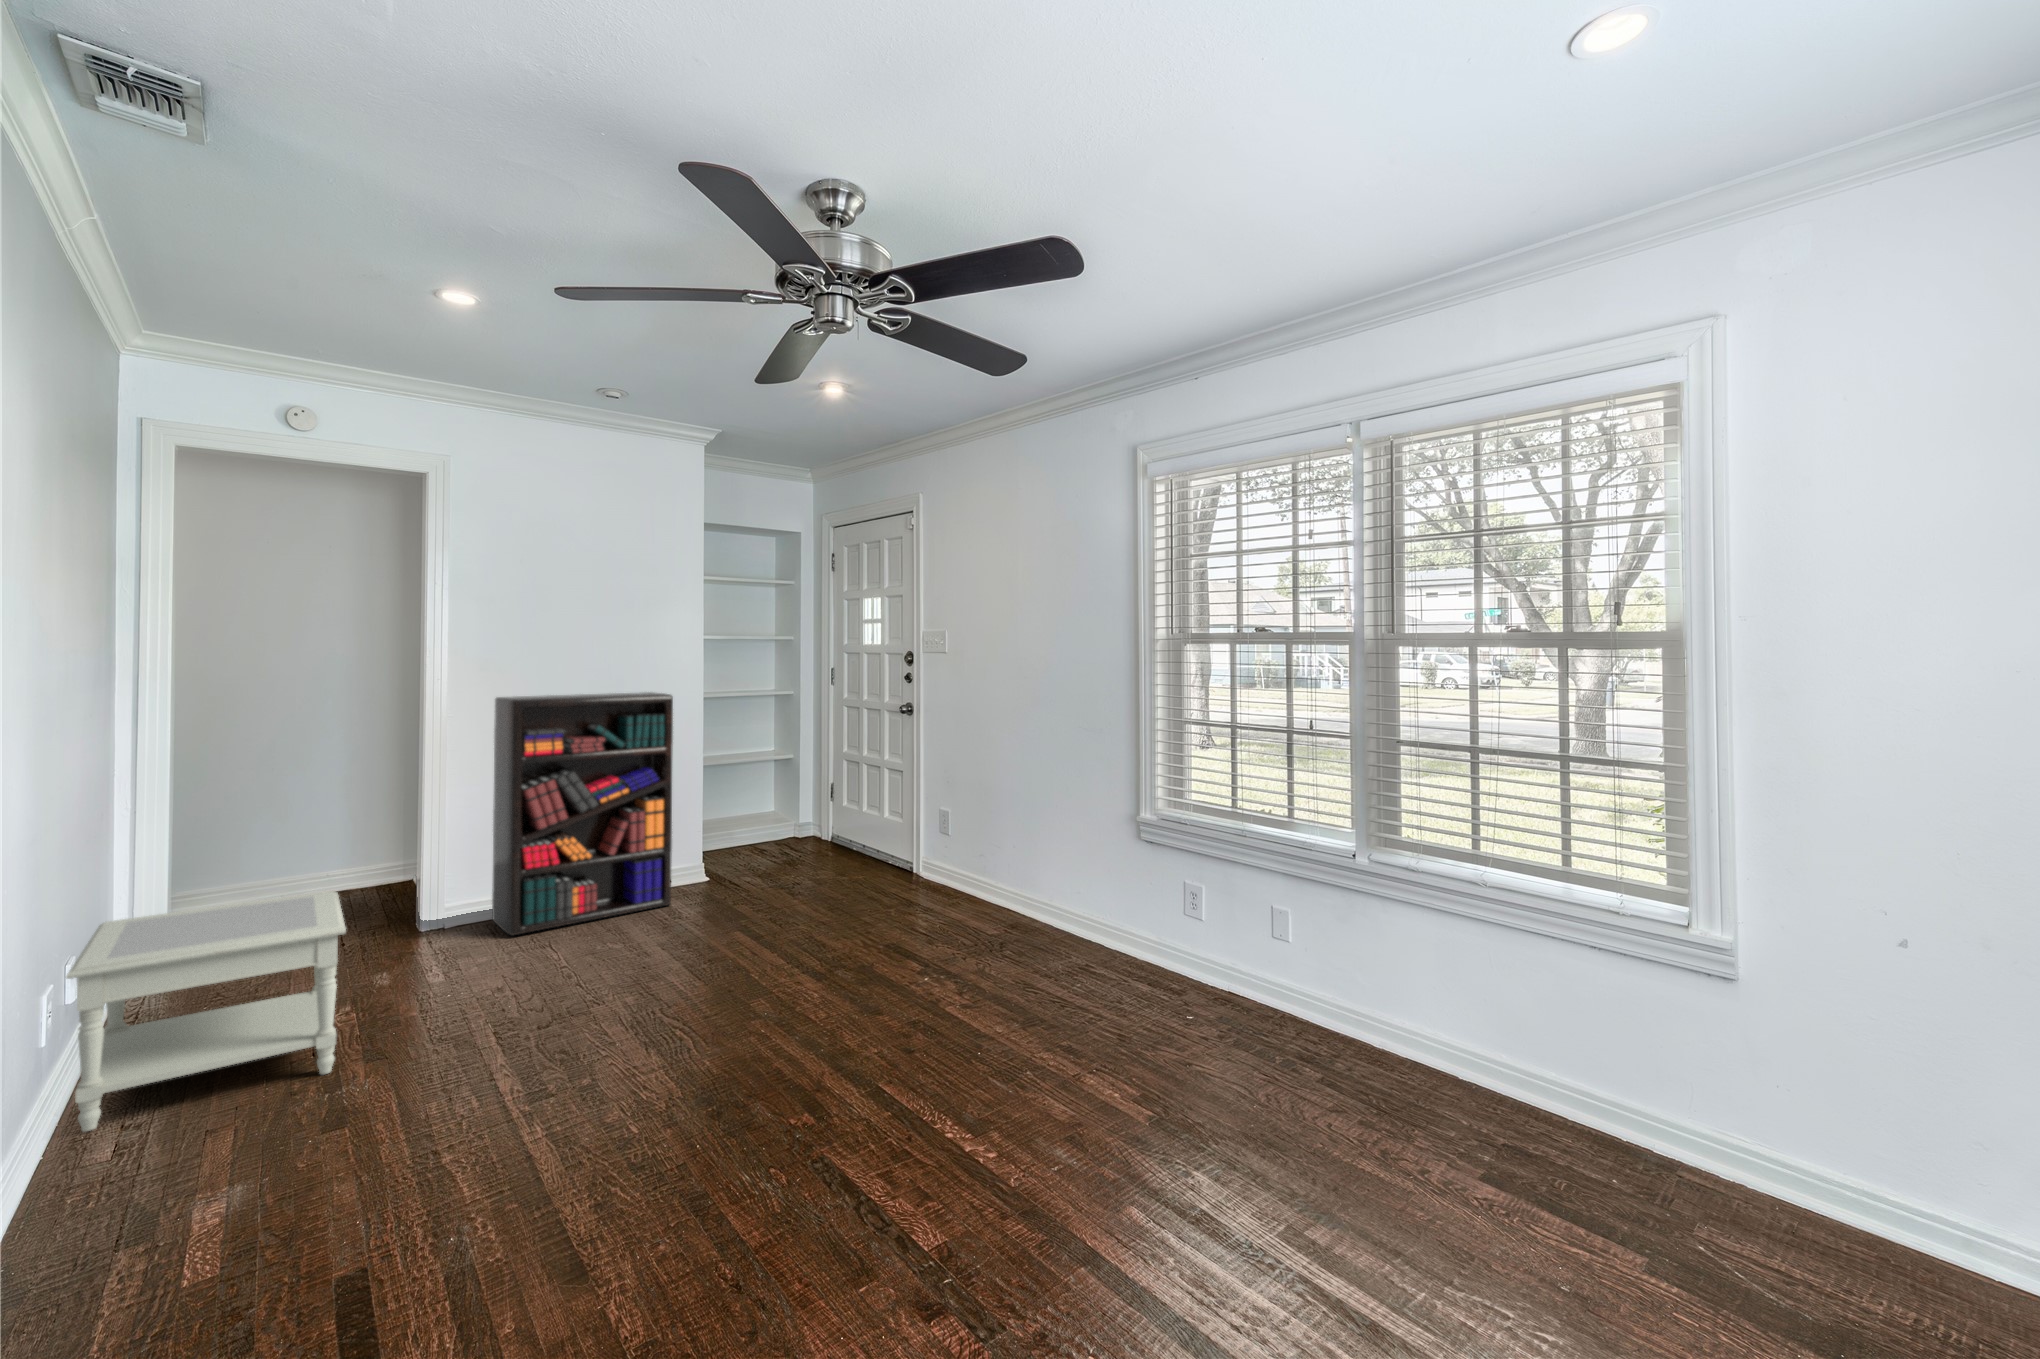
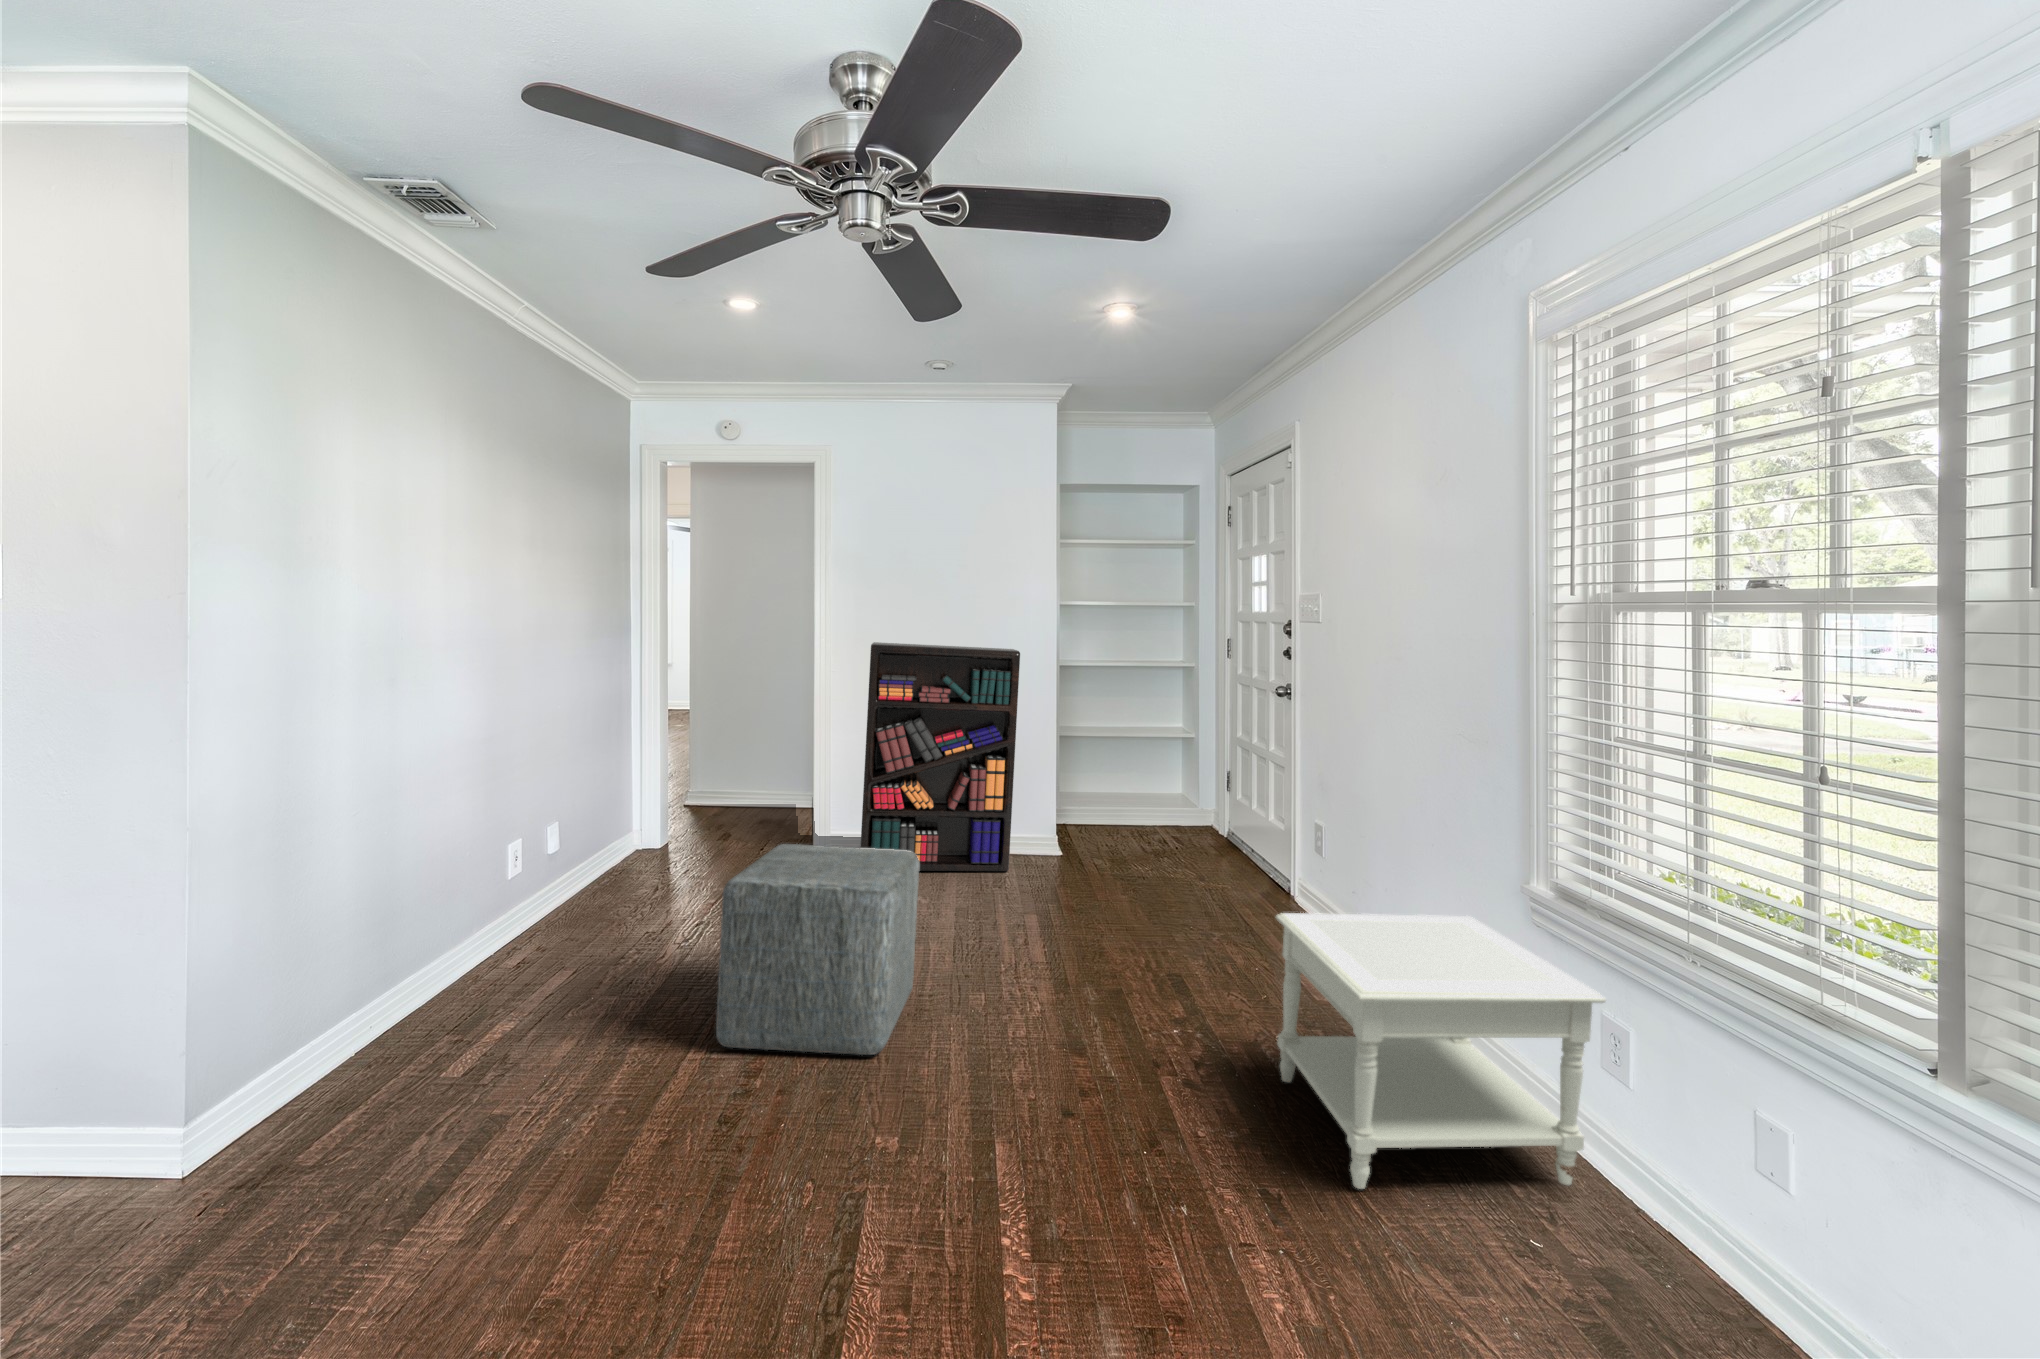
ottoman: none [541,889,728,1107] -> present [716,844,919,1055]
side table: present [66,891,346,1132] -> present [1276,913,1606,1189]

